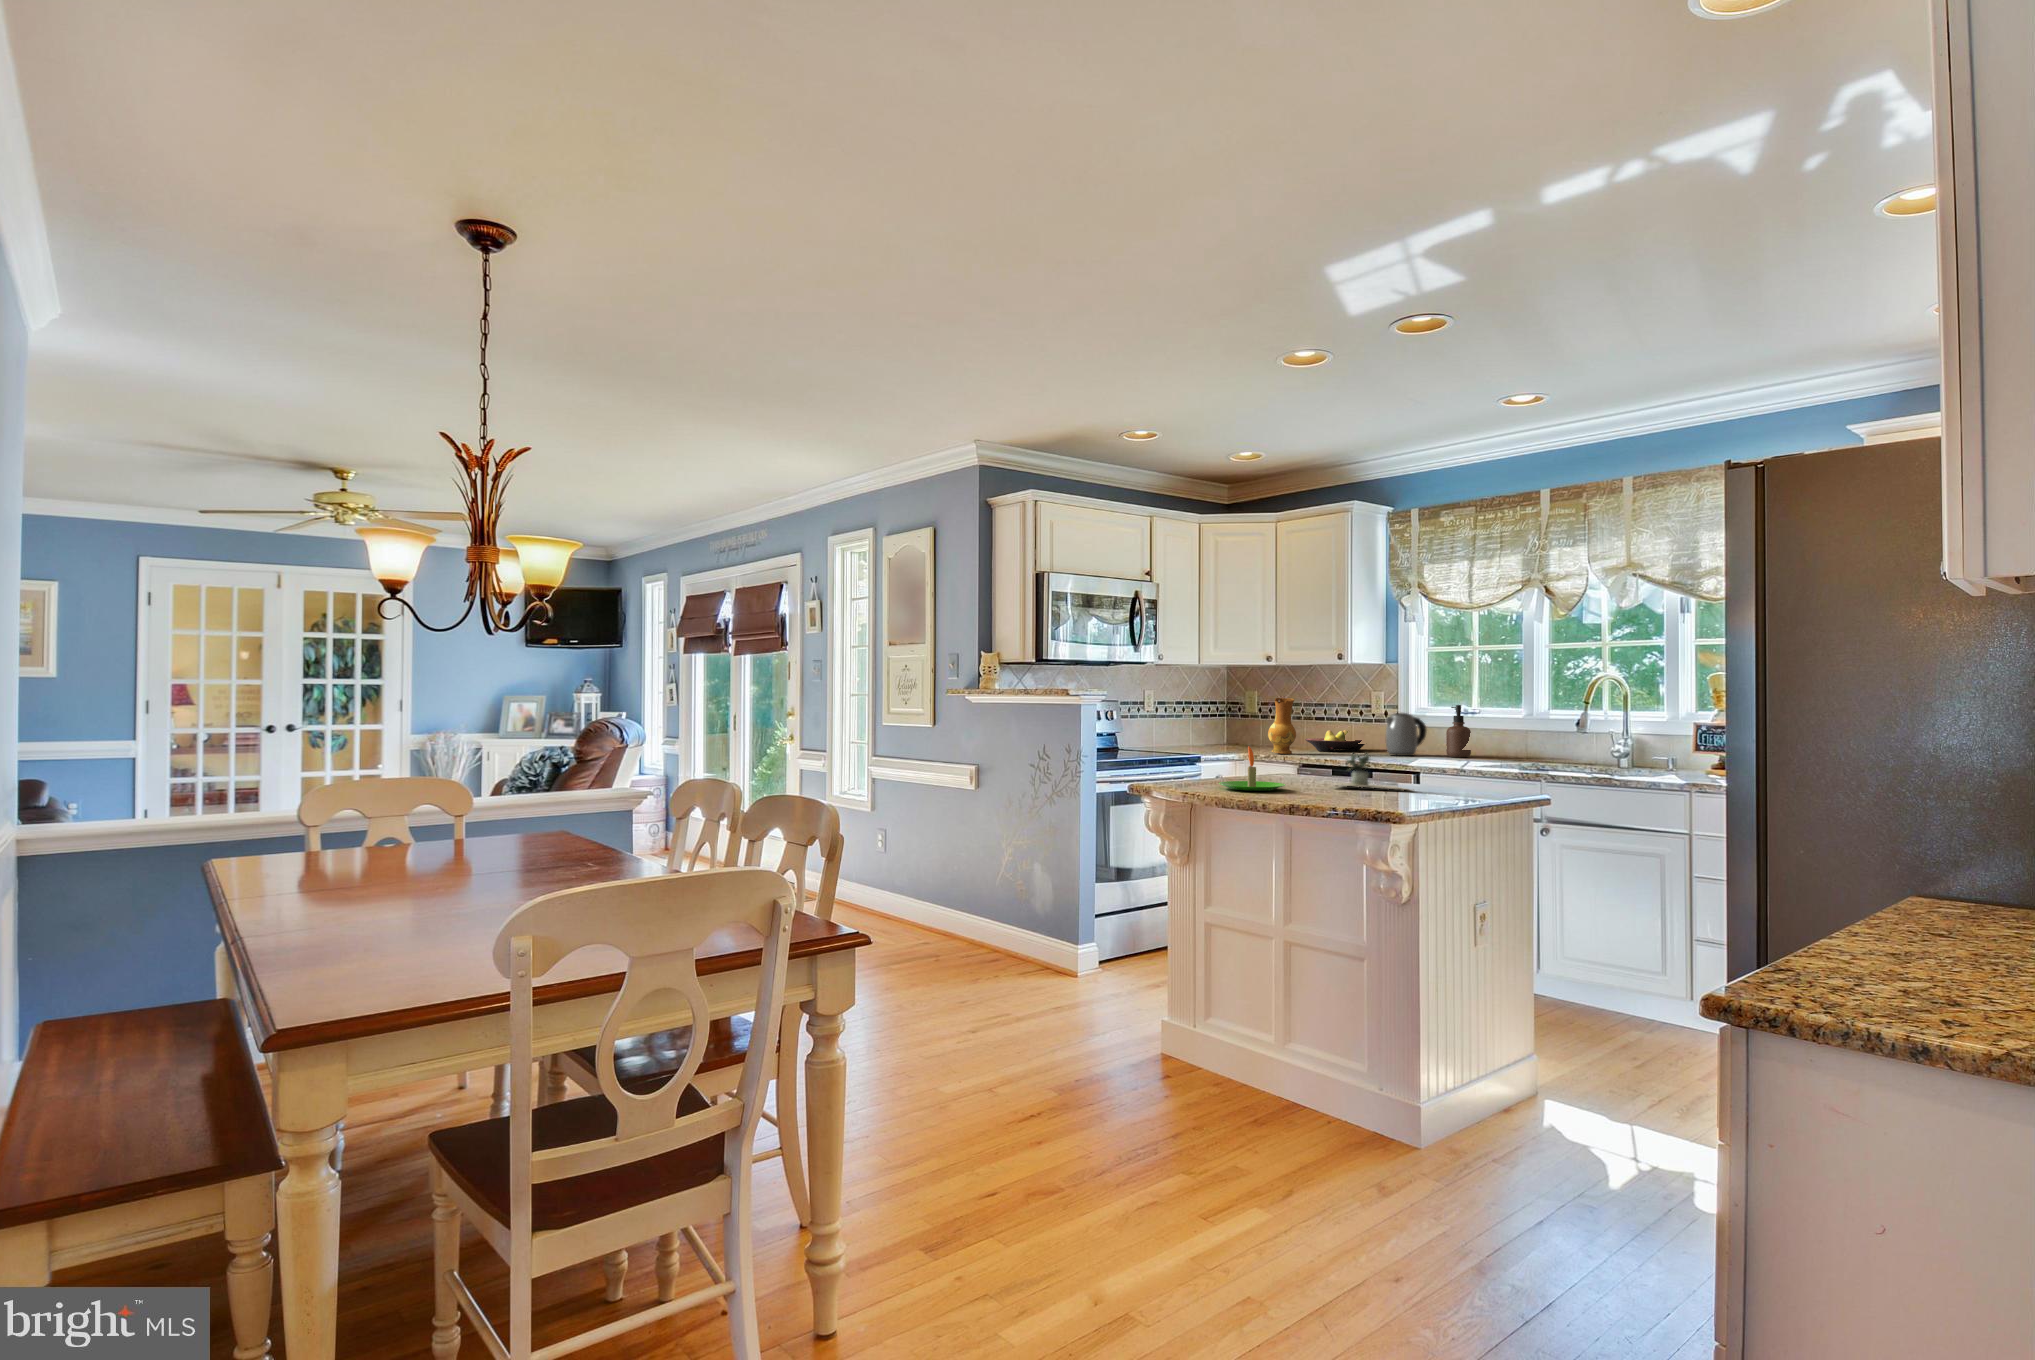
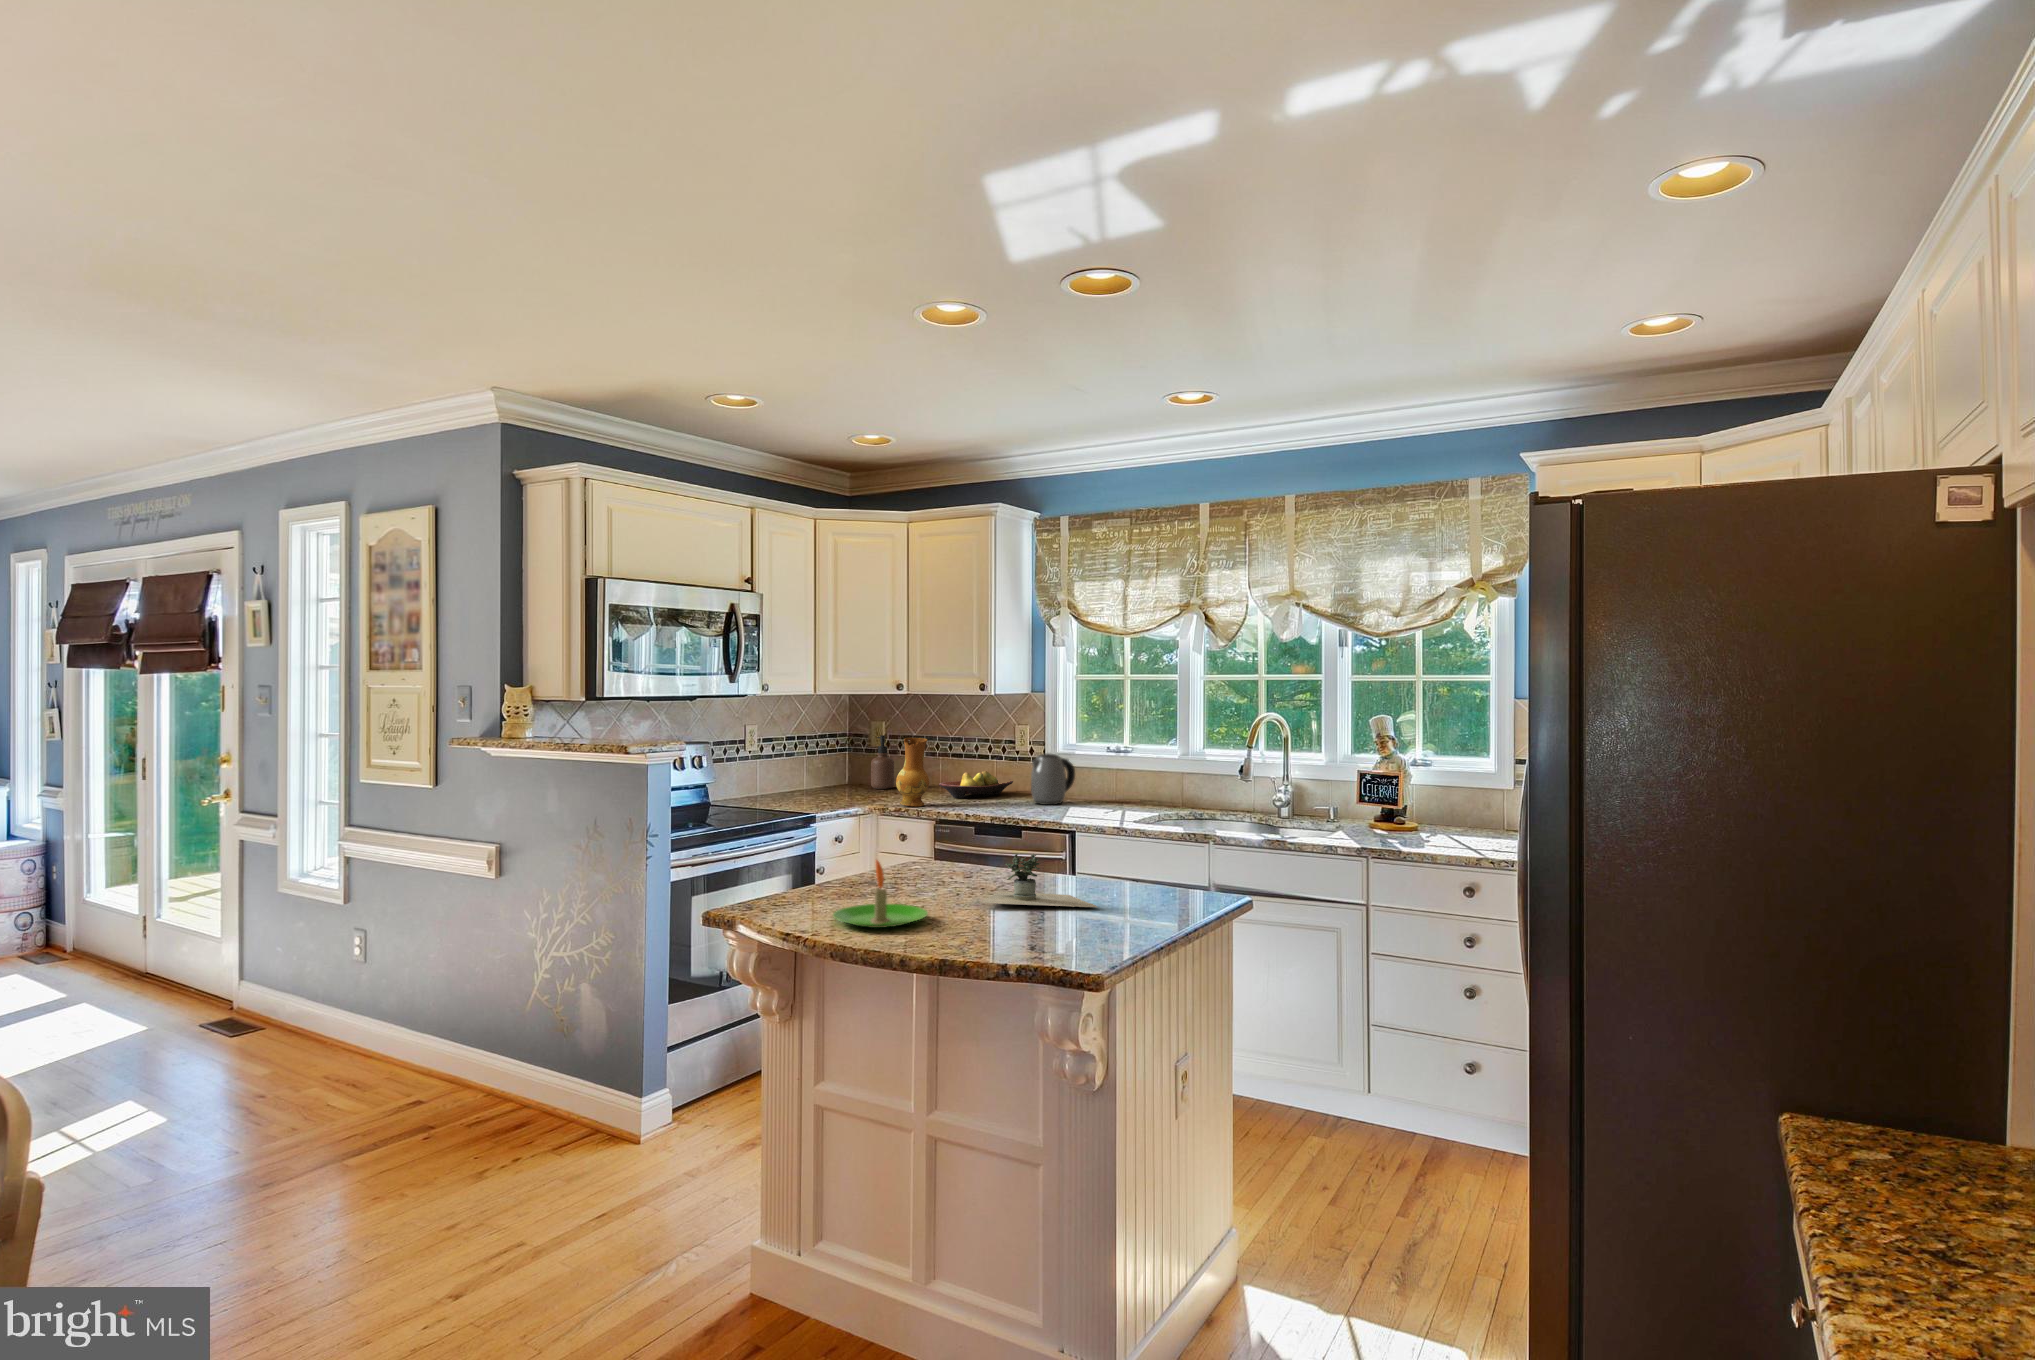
soap dispenser: present [1446,705,1471,758] -> present [871,735,894,789]

